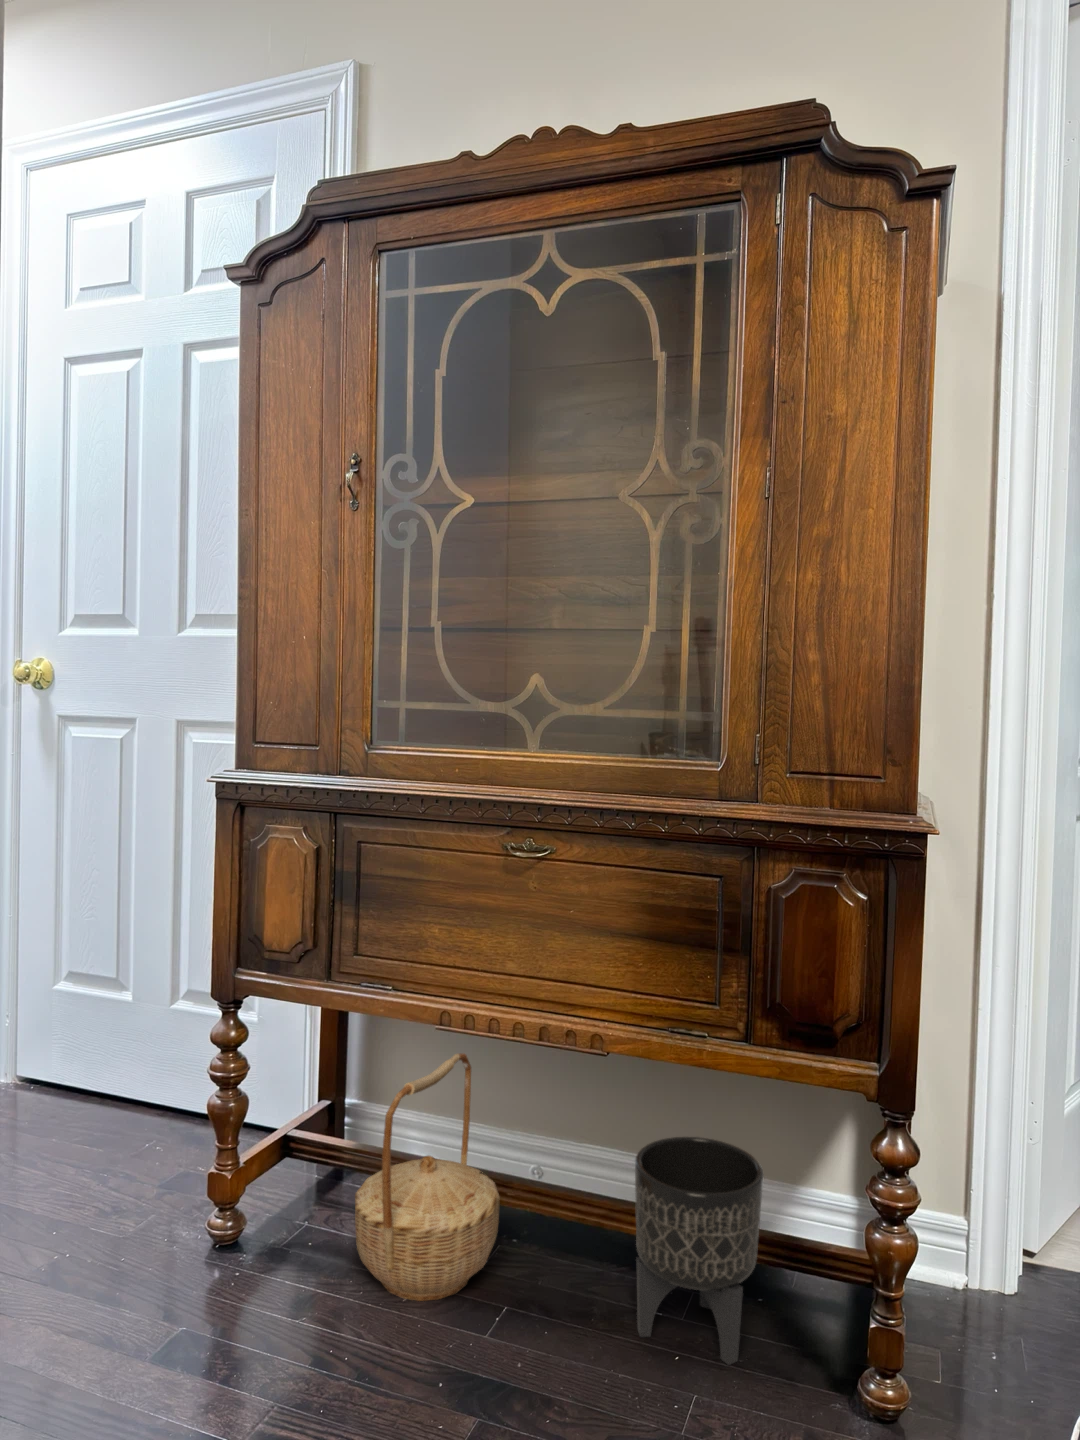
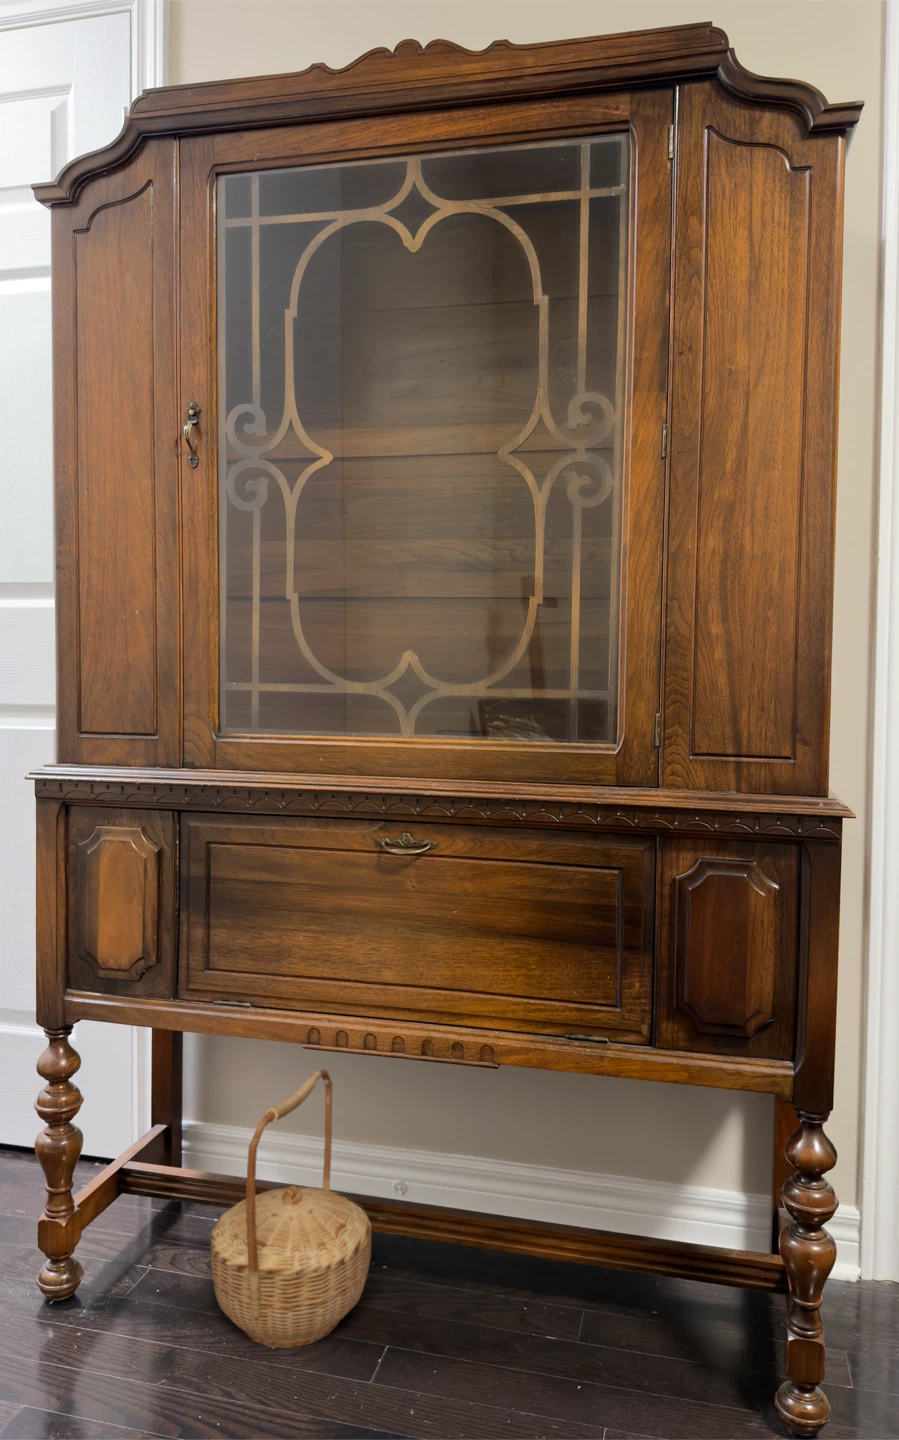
planter: present [635,1137,763,1365] -> none [524,1145,661,1390]

